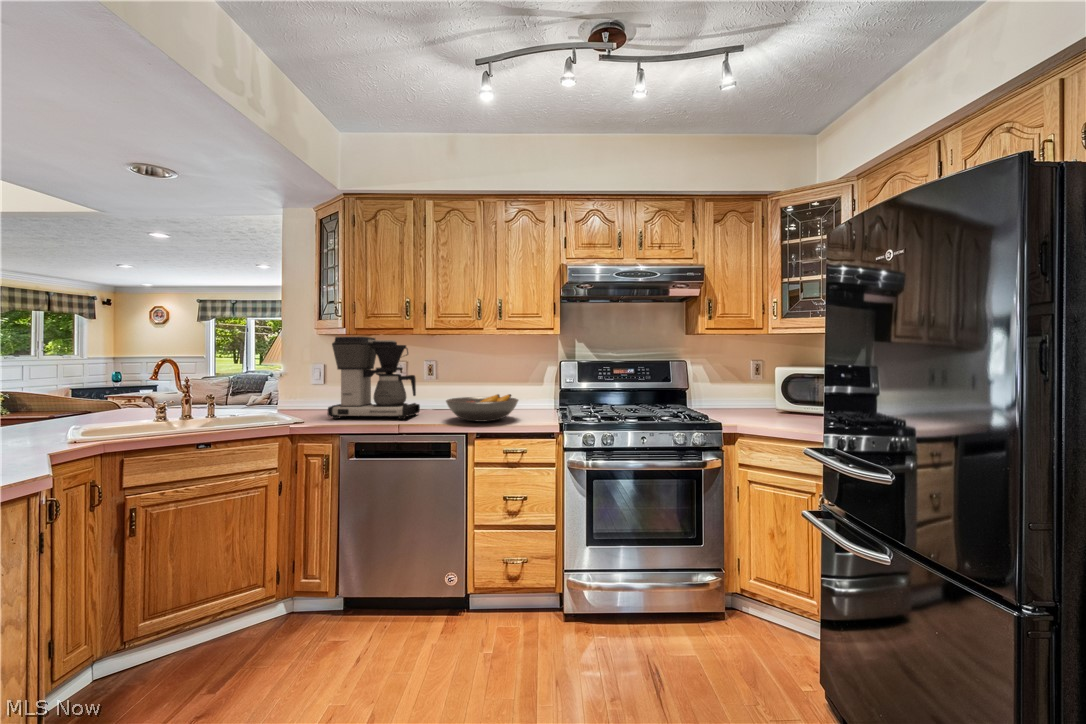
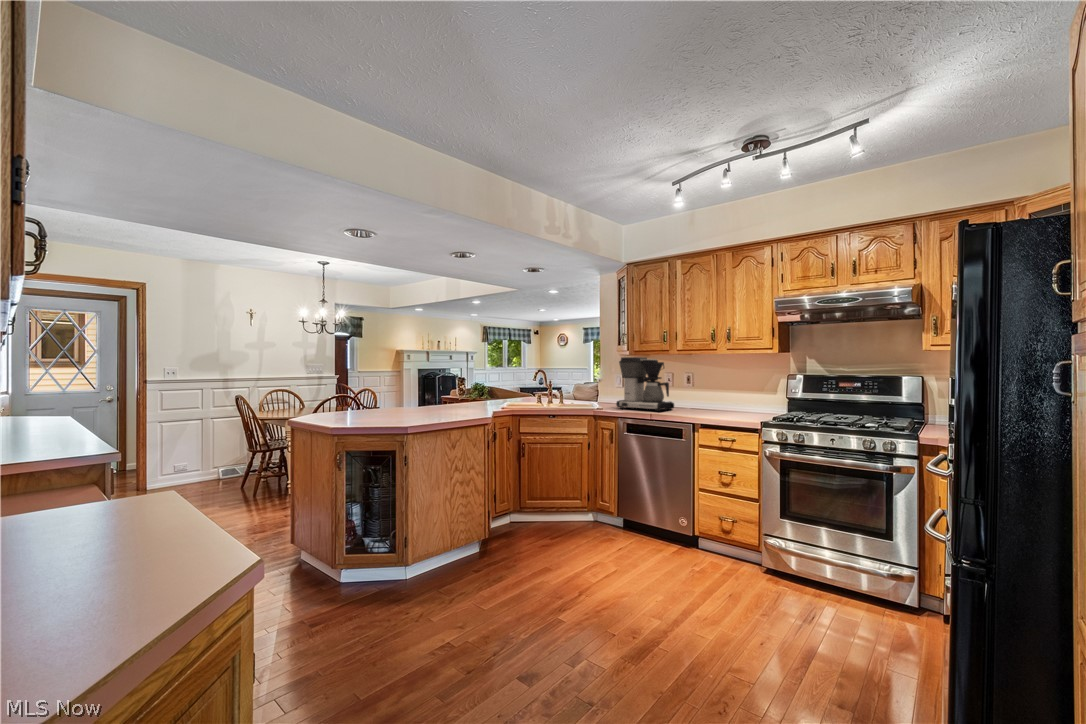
fruit bowl: present [446,394,518,422] -> none [682,398,736,416]

